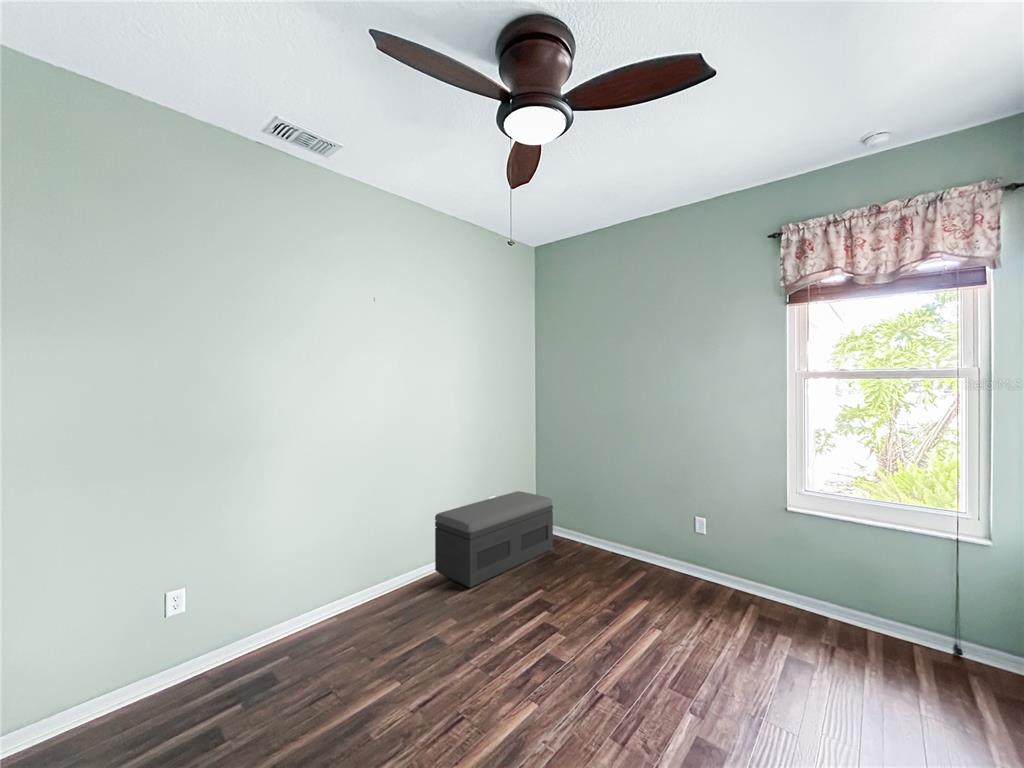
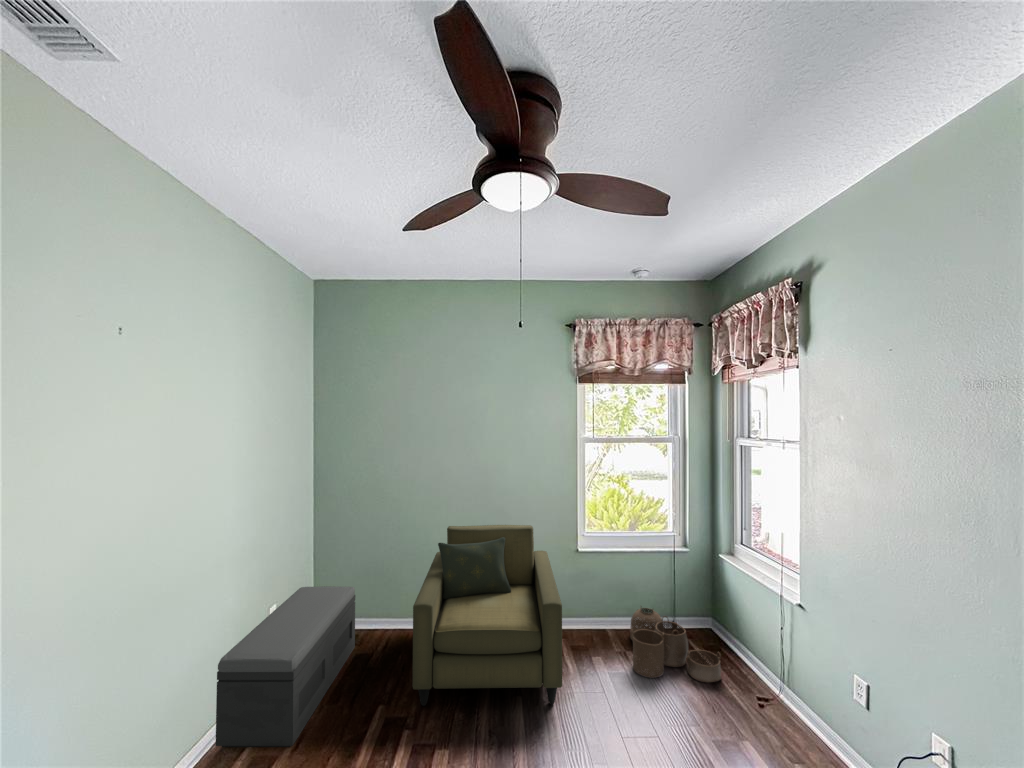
armchair: none [559,459,743,650] -> present [413,525,562,706]
woven basket: none [830,600,998,738] -> present [630,608,721,682]

